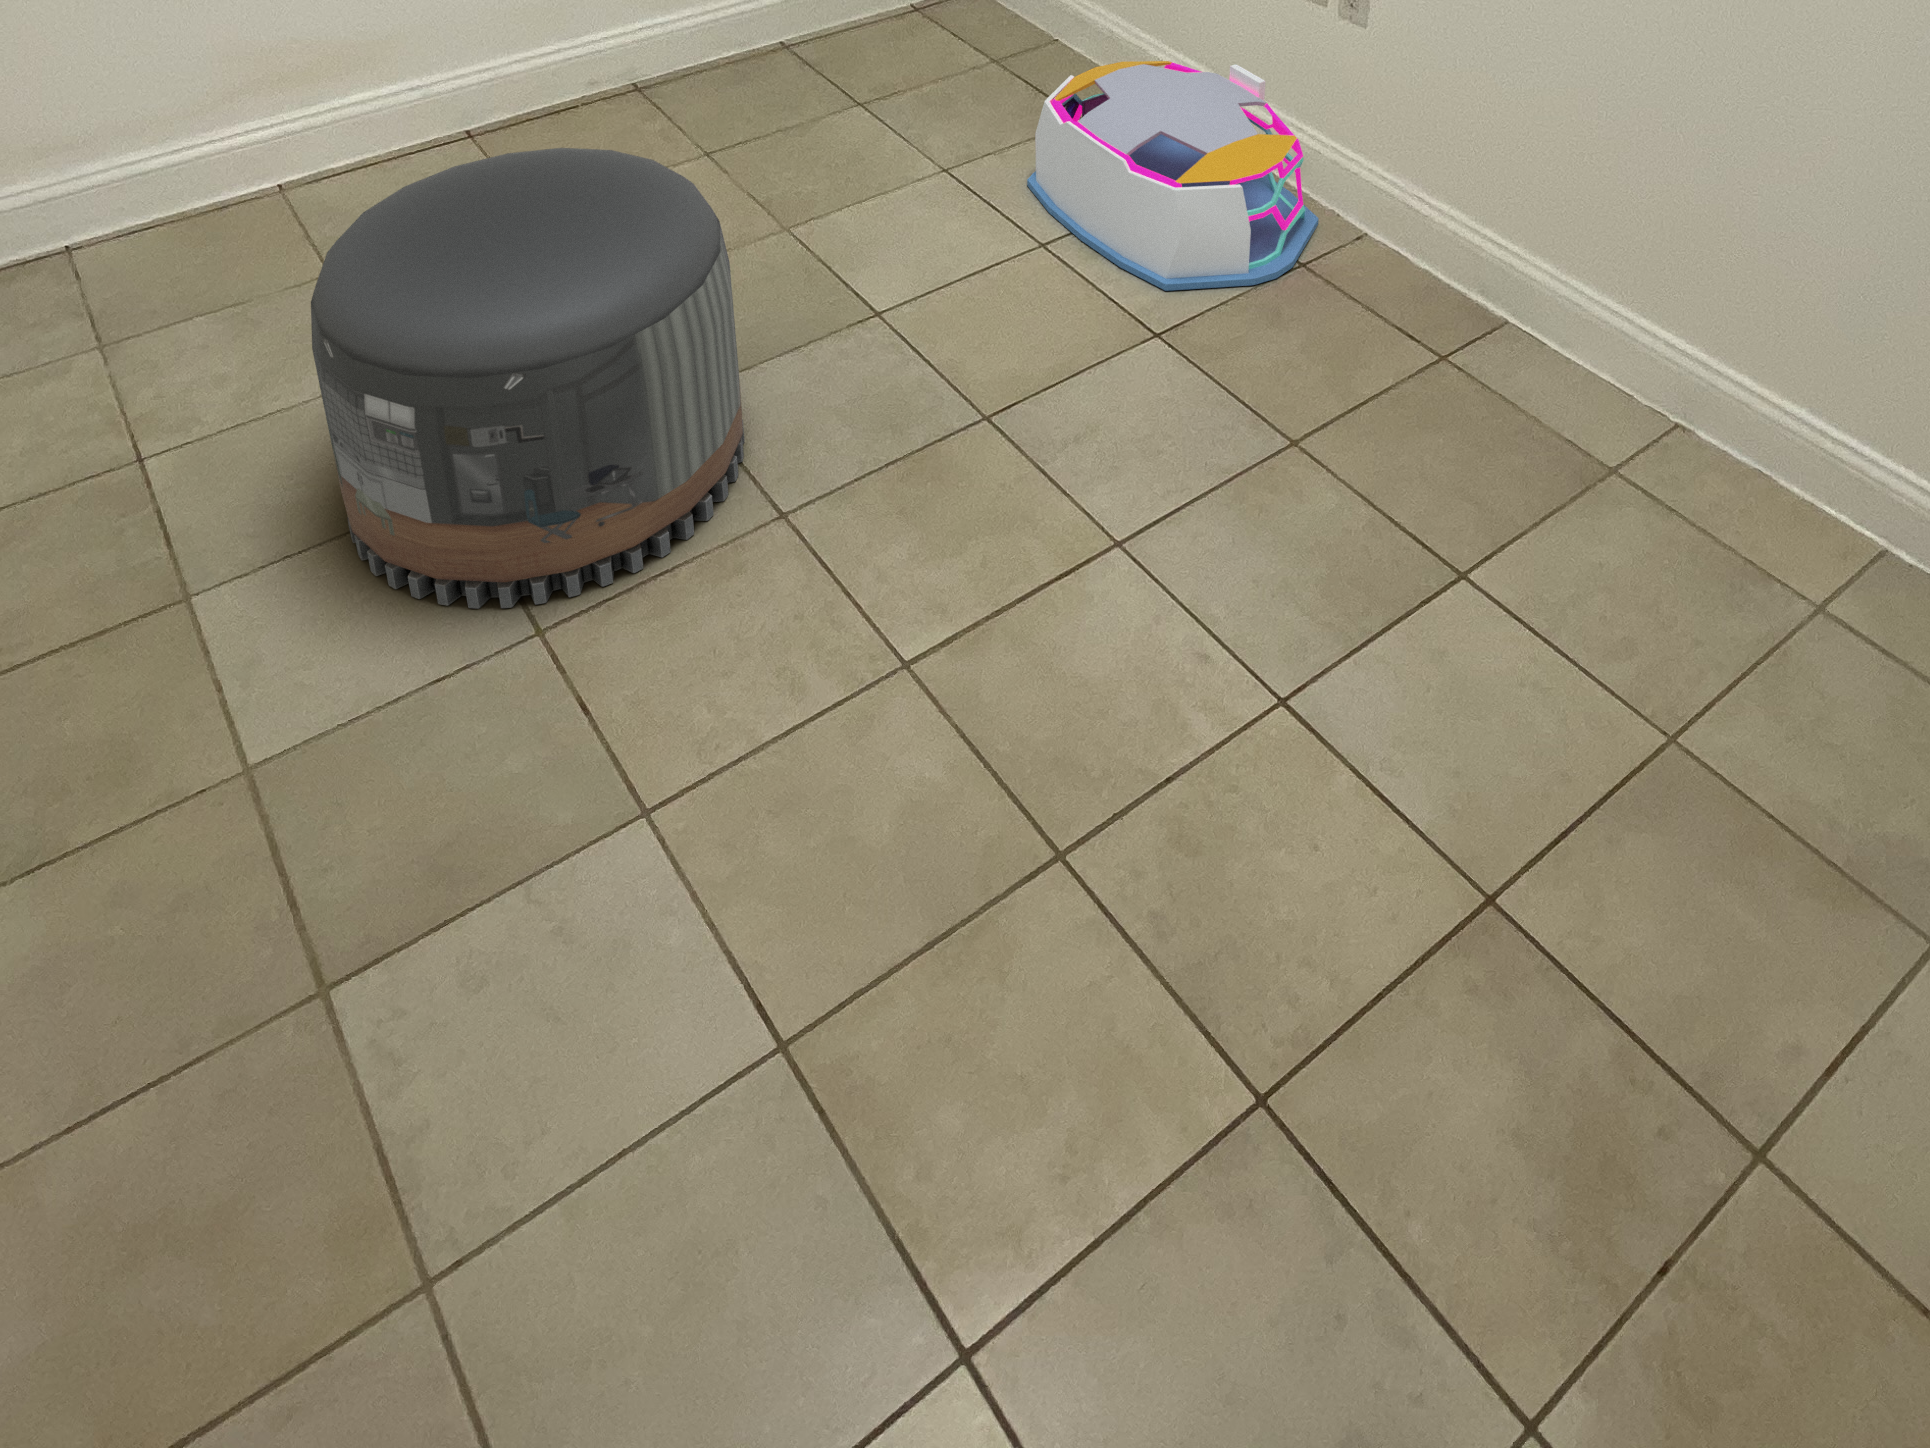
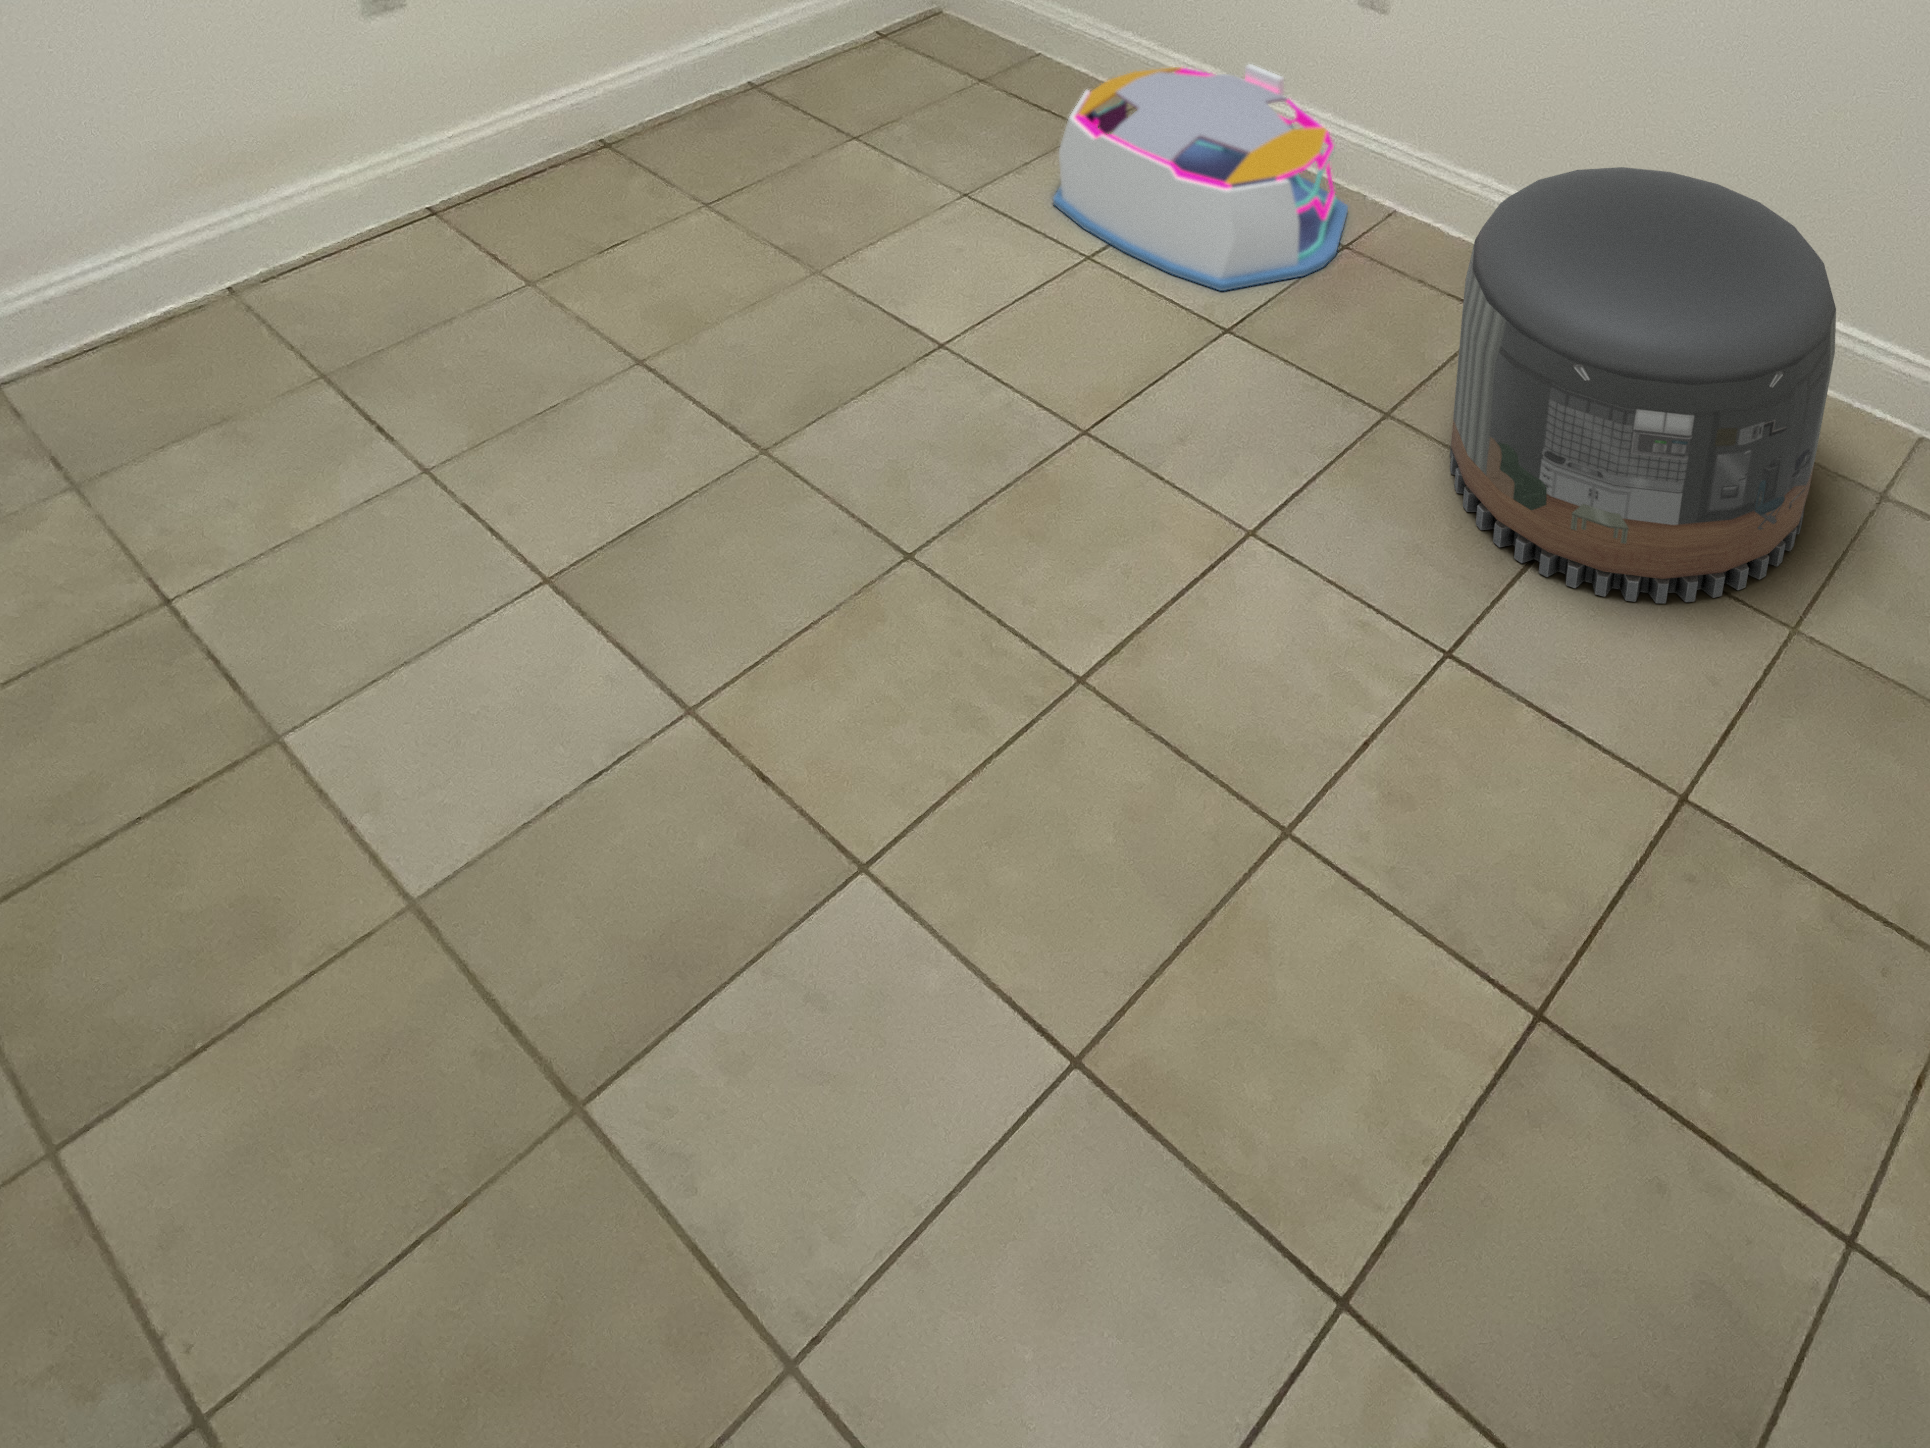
pouf: present [311,148,745,608] -> present [1450,167,1836,603]

